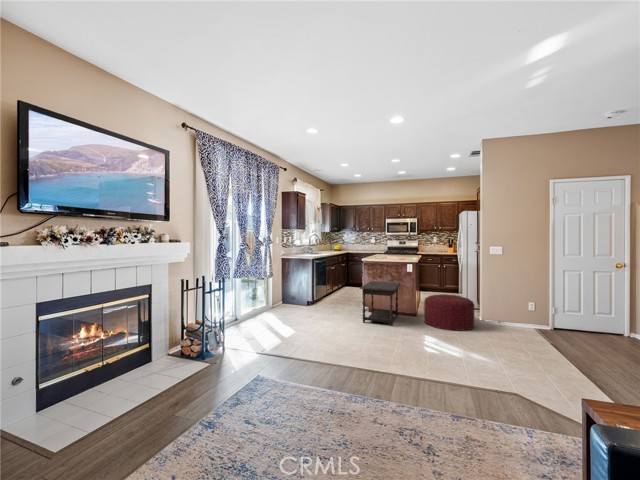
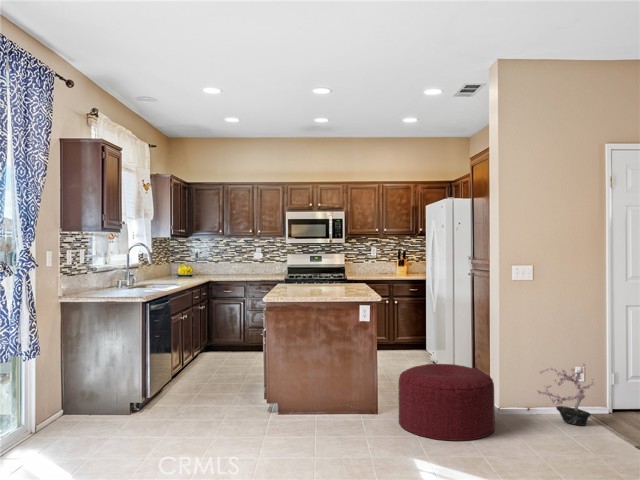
side table: present [360,281,401,326] -> none [270,347,350,447]
potted plant: none [500,298,536,332] -> present [538,364,594,426]

